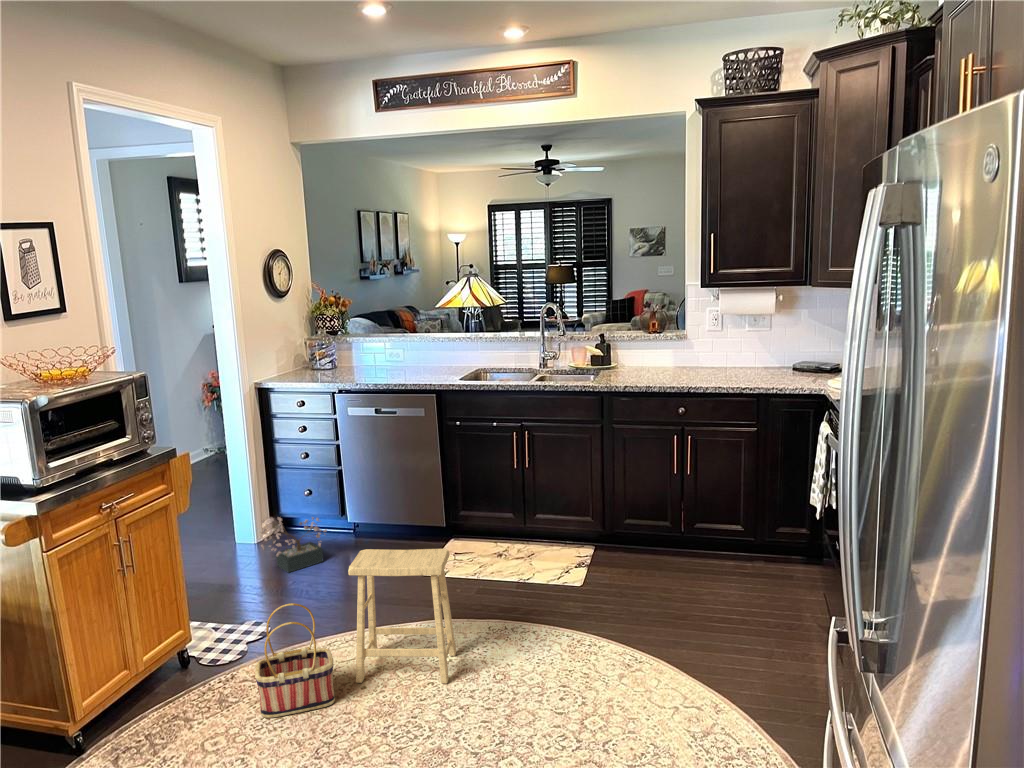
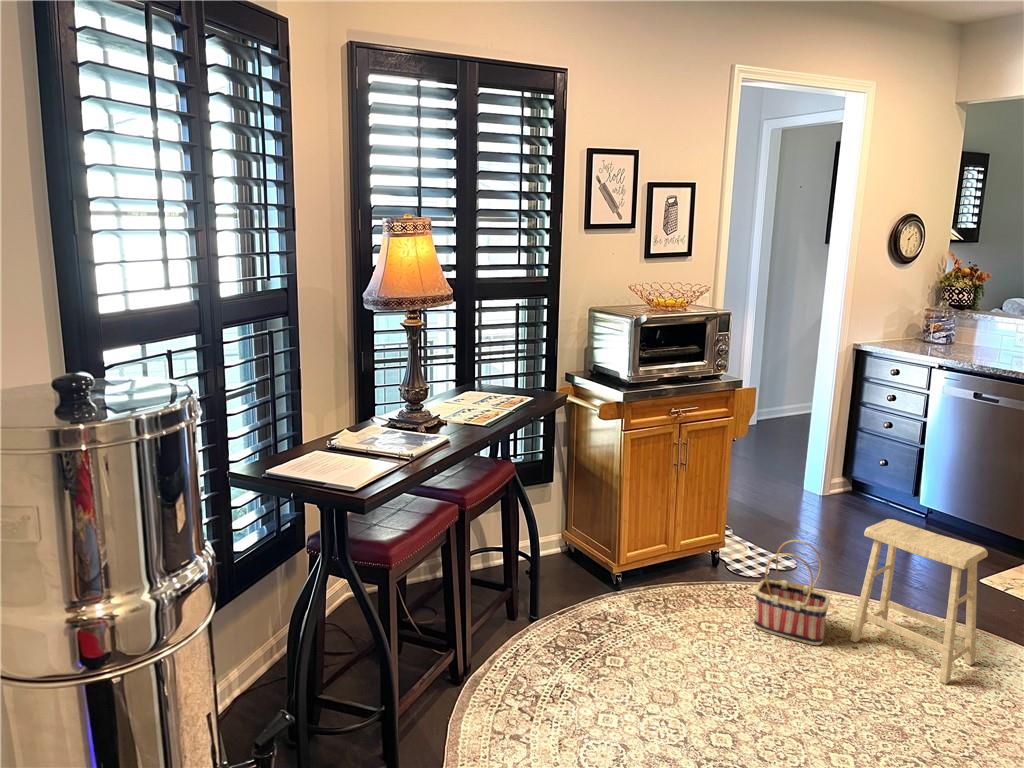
decorative plant: present [261,517,327,573] -> none [817,470,889,531]

